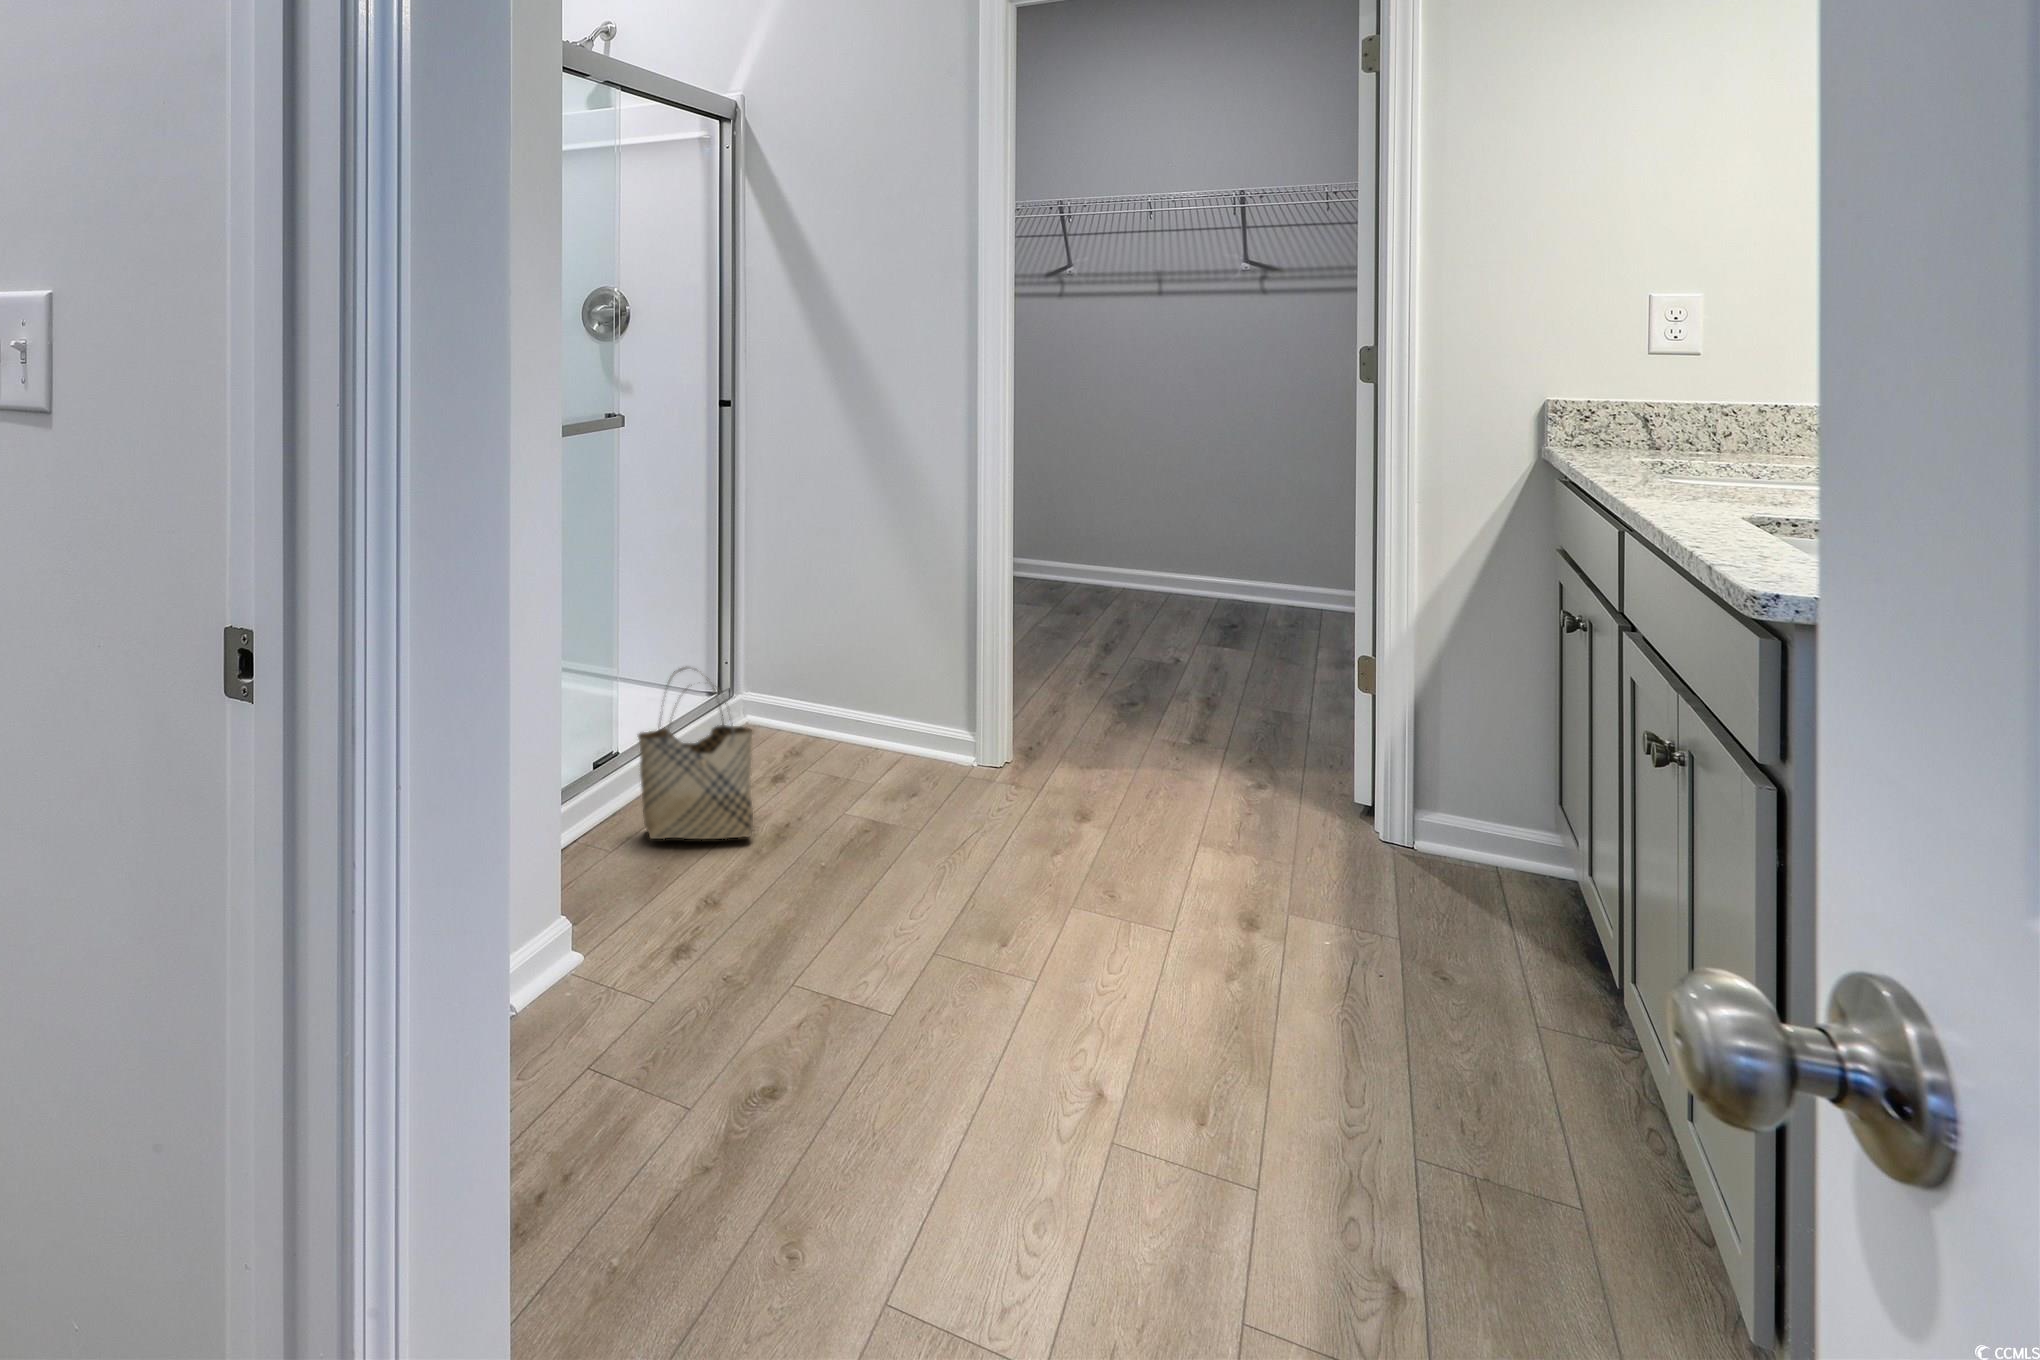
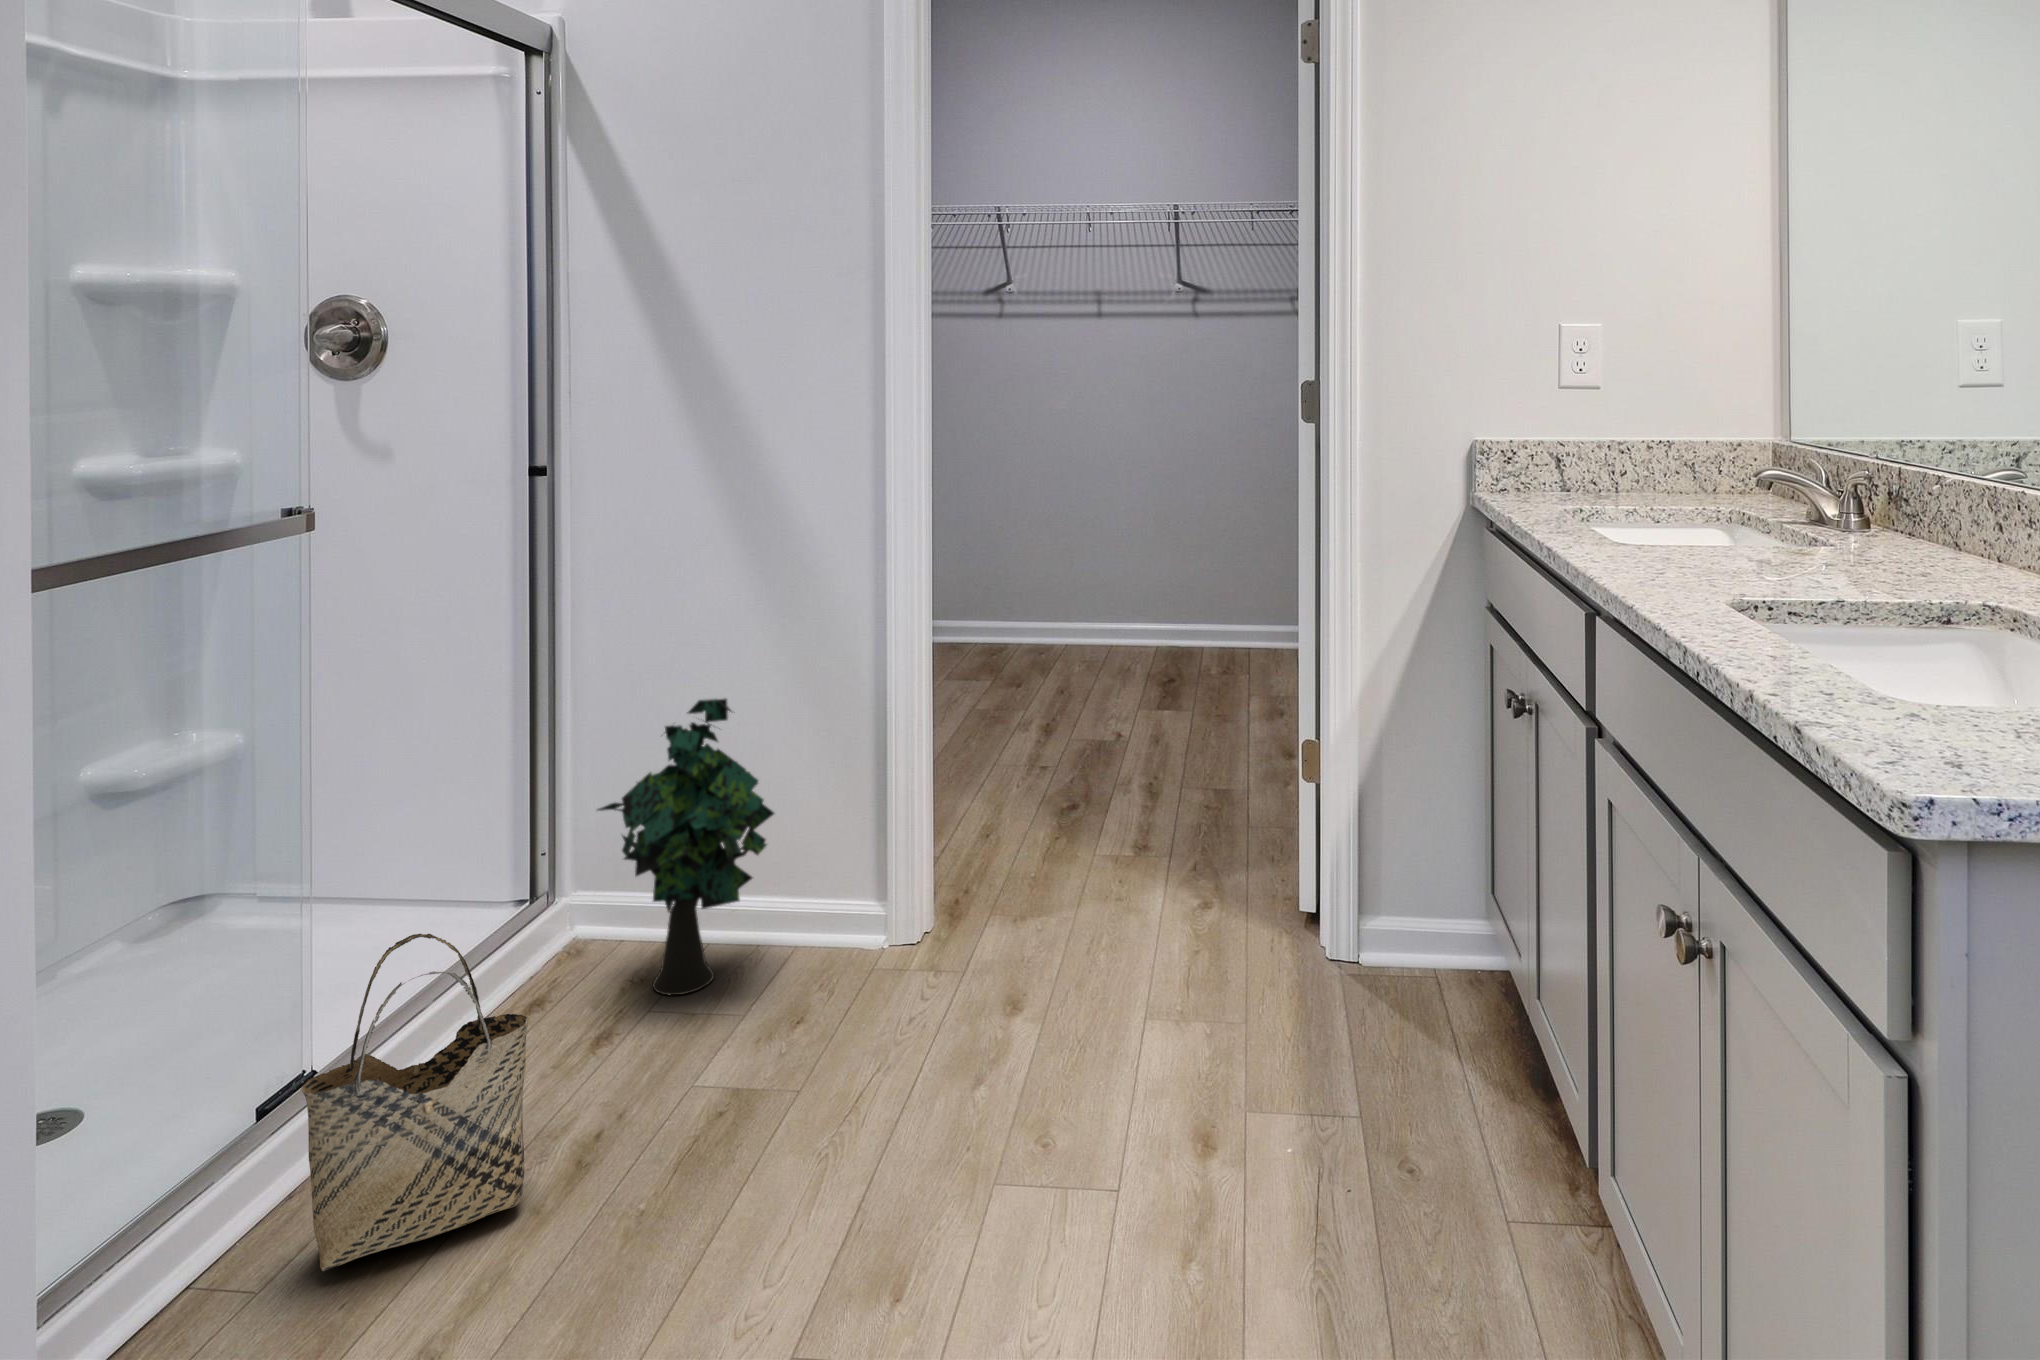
decorative plant: none [770,562,892,763] -> present [598,699,774,995]

